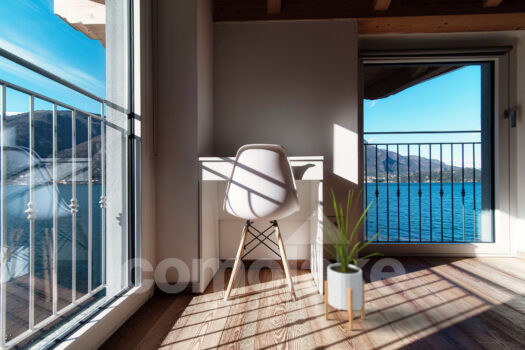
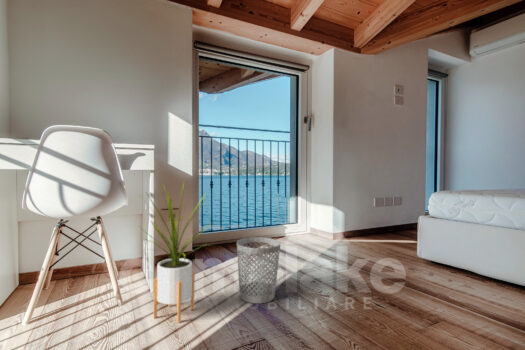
wastebasket: none [408,250,468,330] -> present [237,237,280,303]

